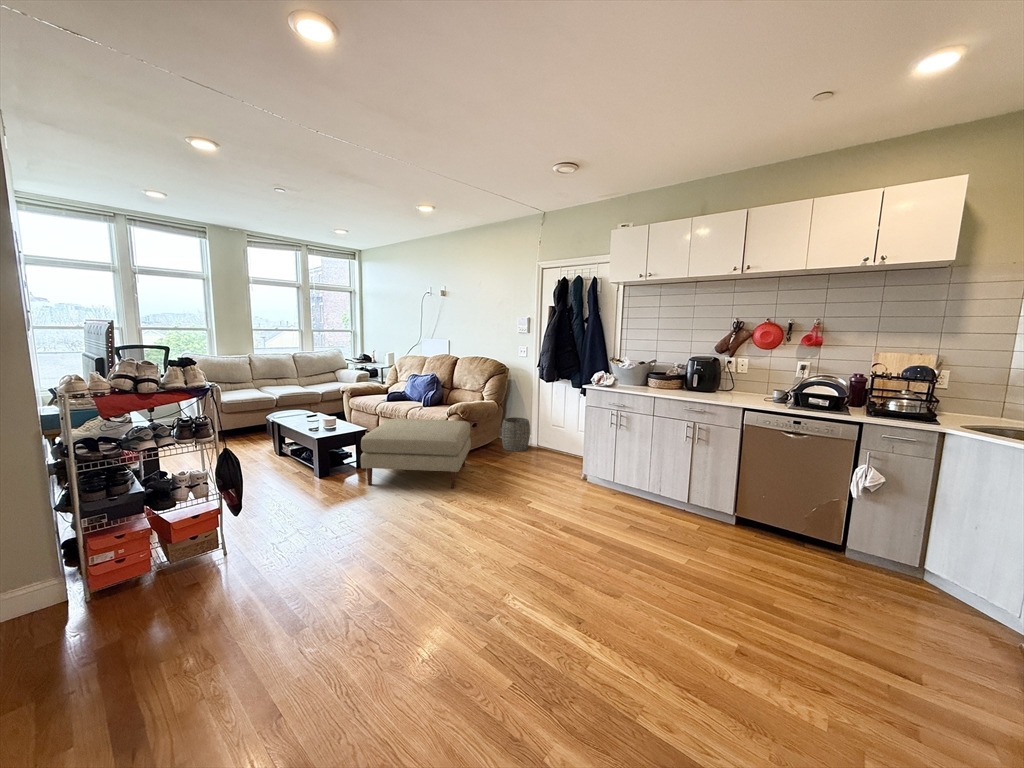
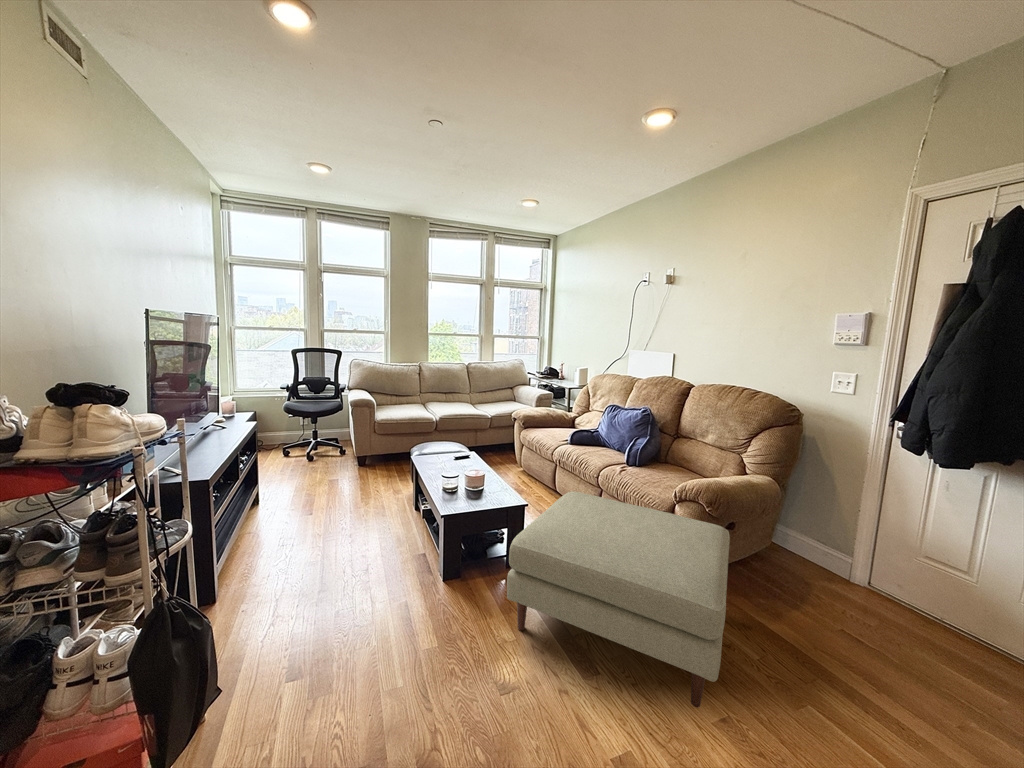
woven basket: present [502,417,530,451] -> none [780,511,852,591]

